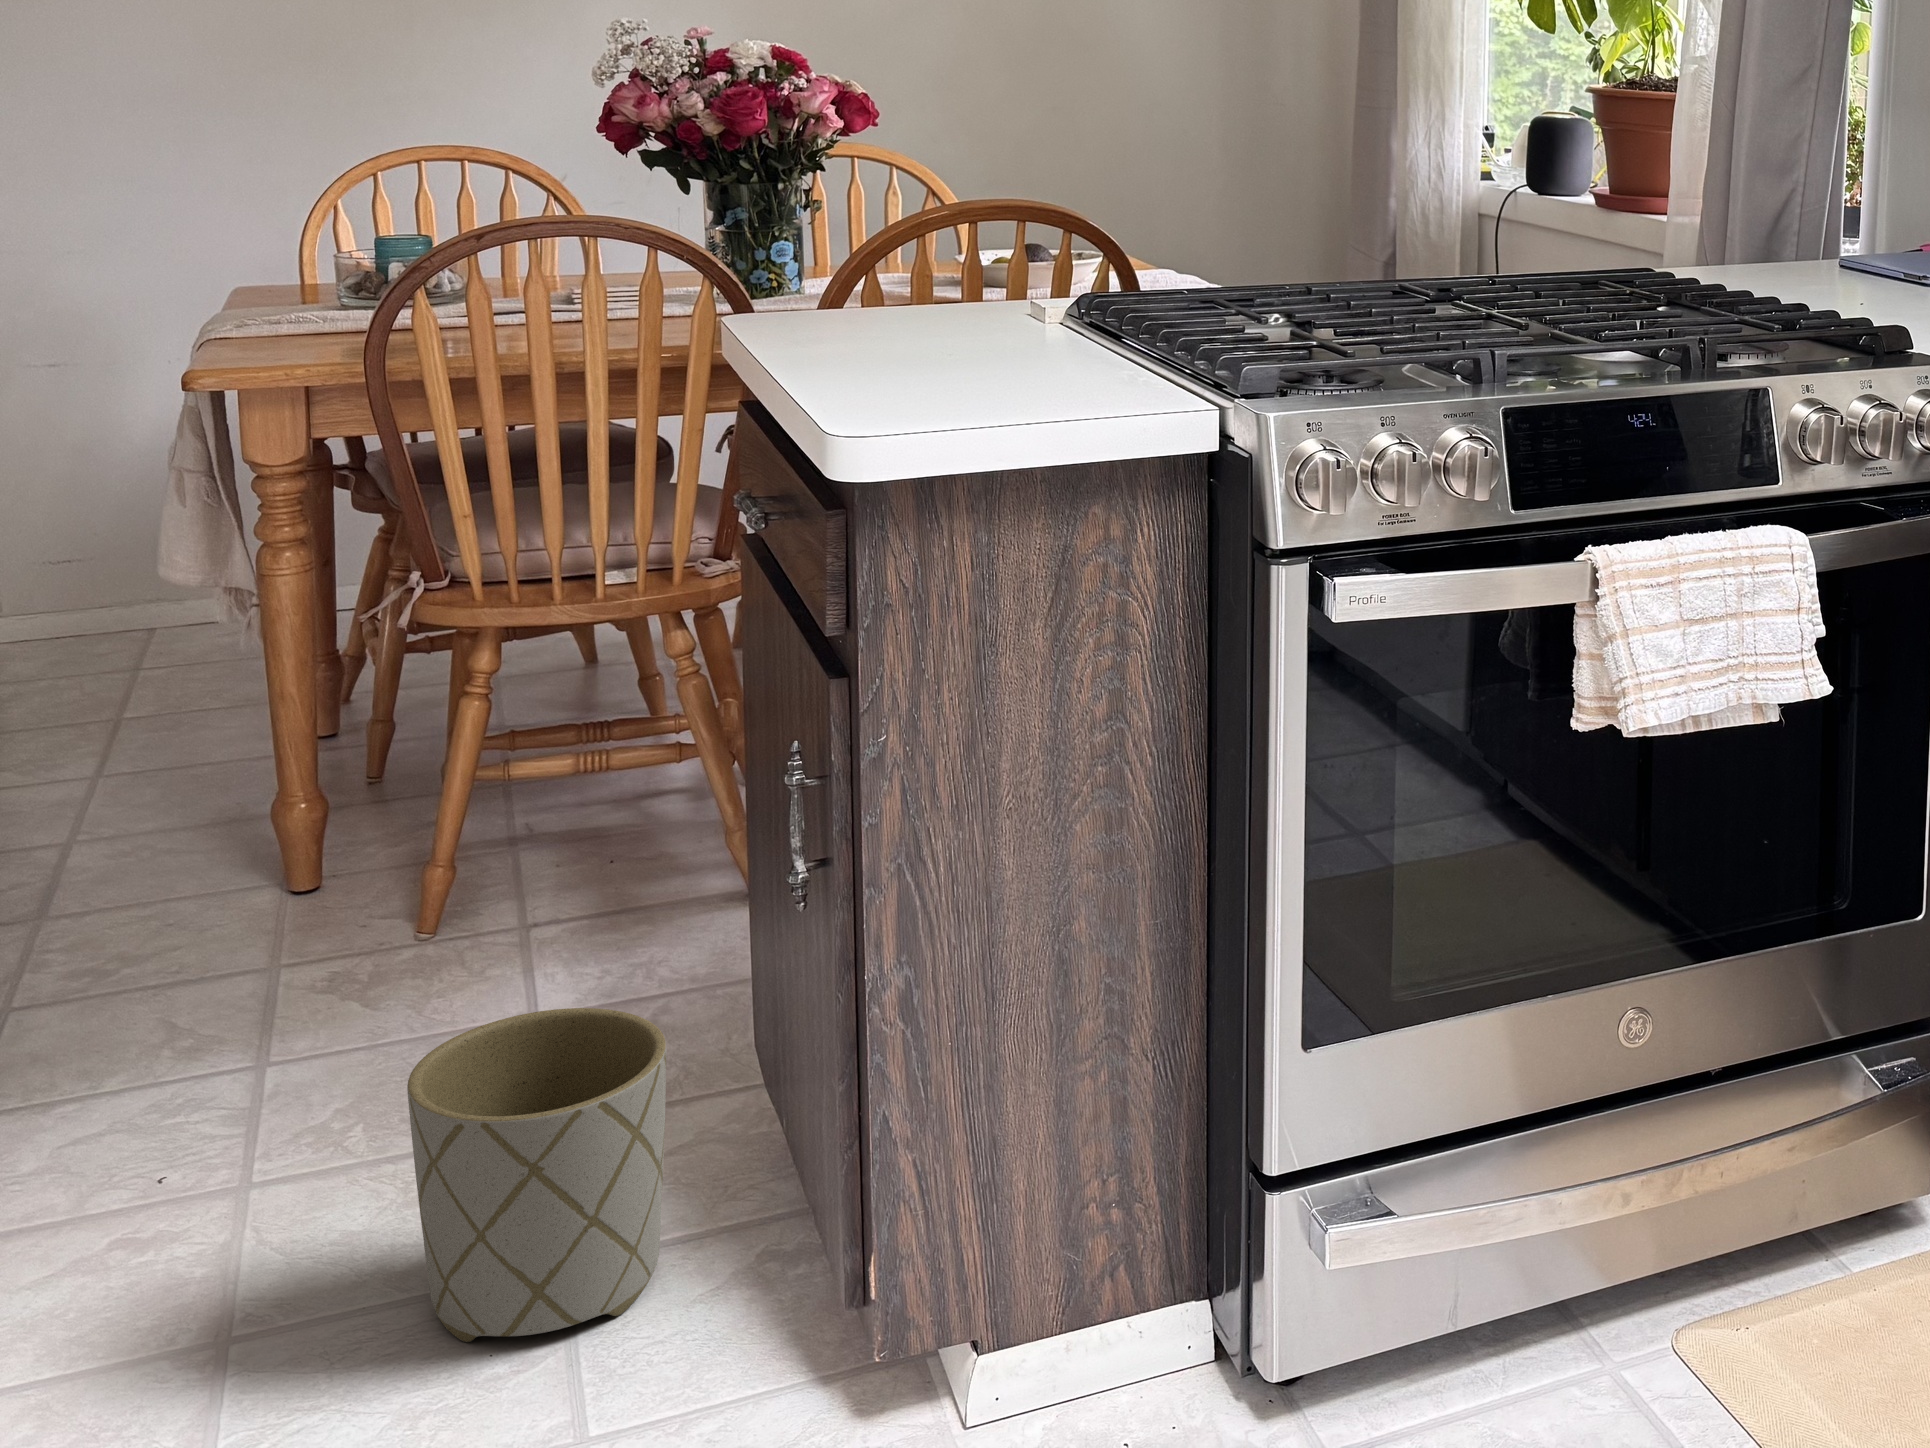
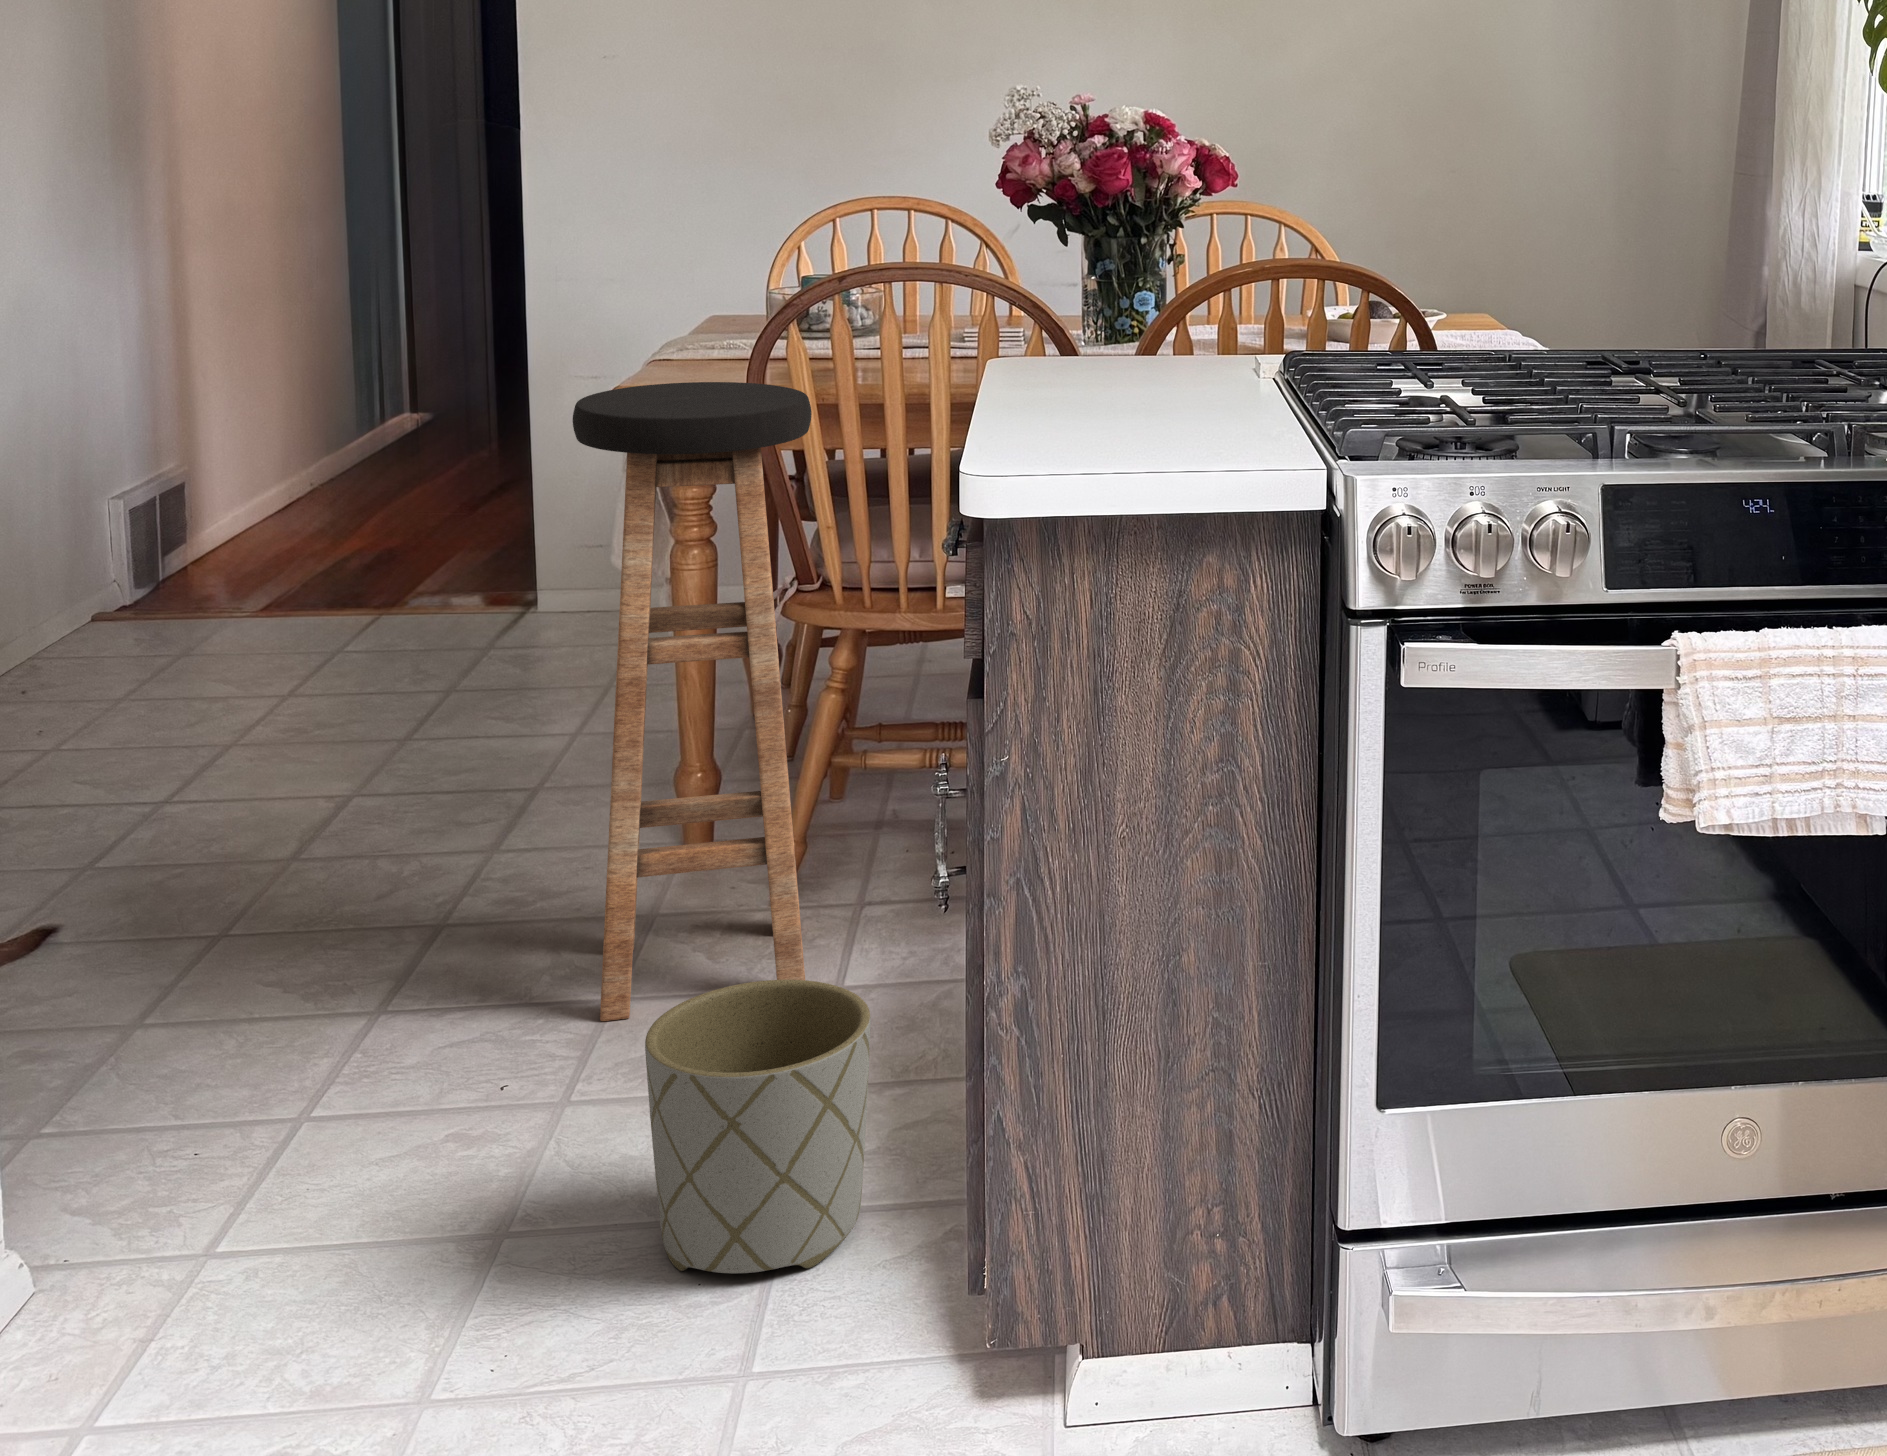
bar stool: none [181,360,496,1094] -> present [573,382,812,1021]

